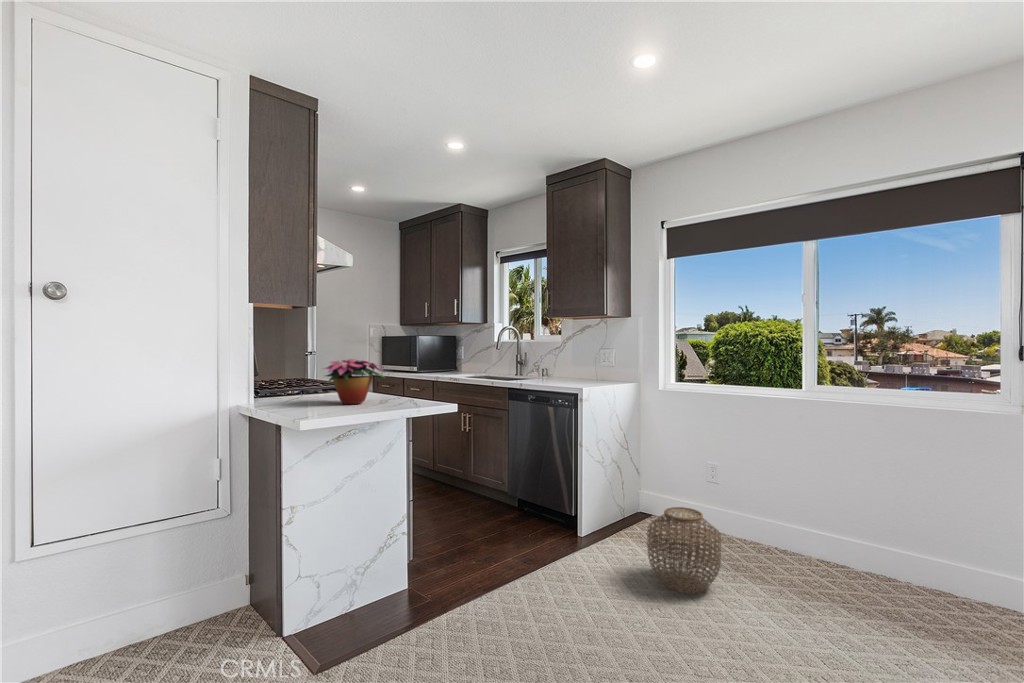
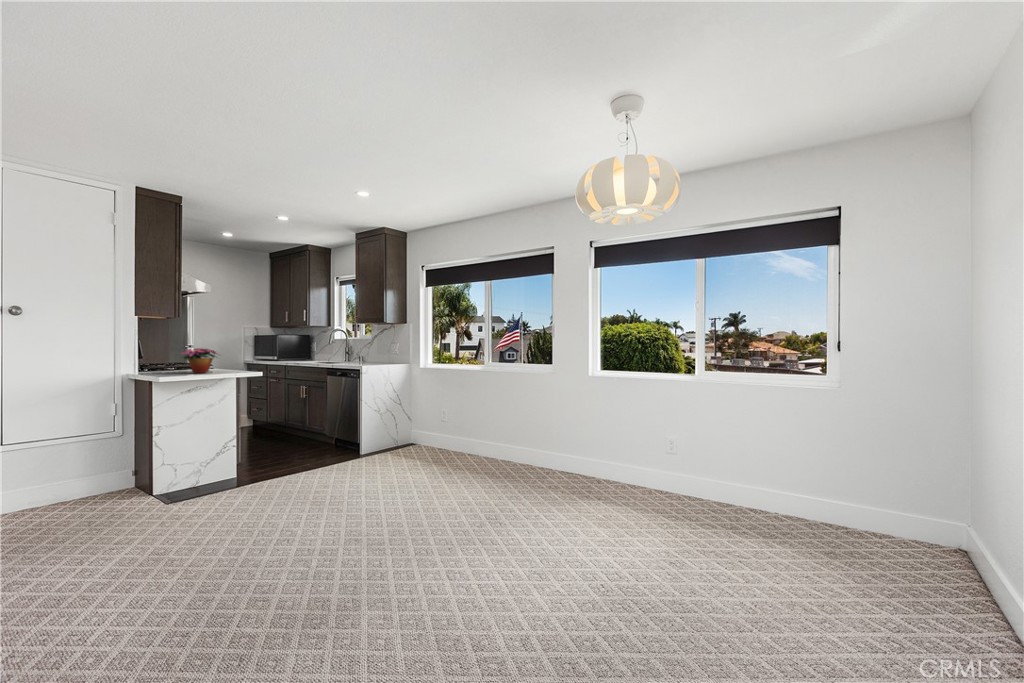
woven basket: present [647,507,721,594] -> none [379,429,418,472]

